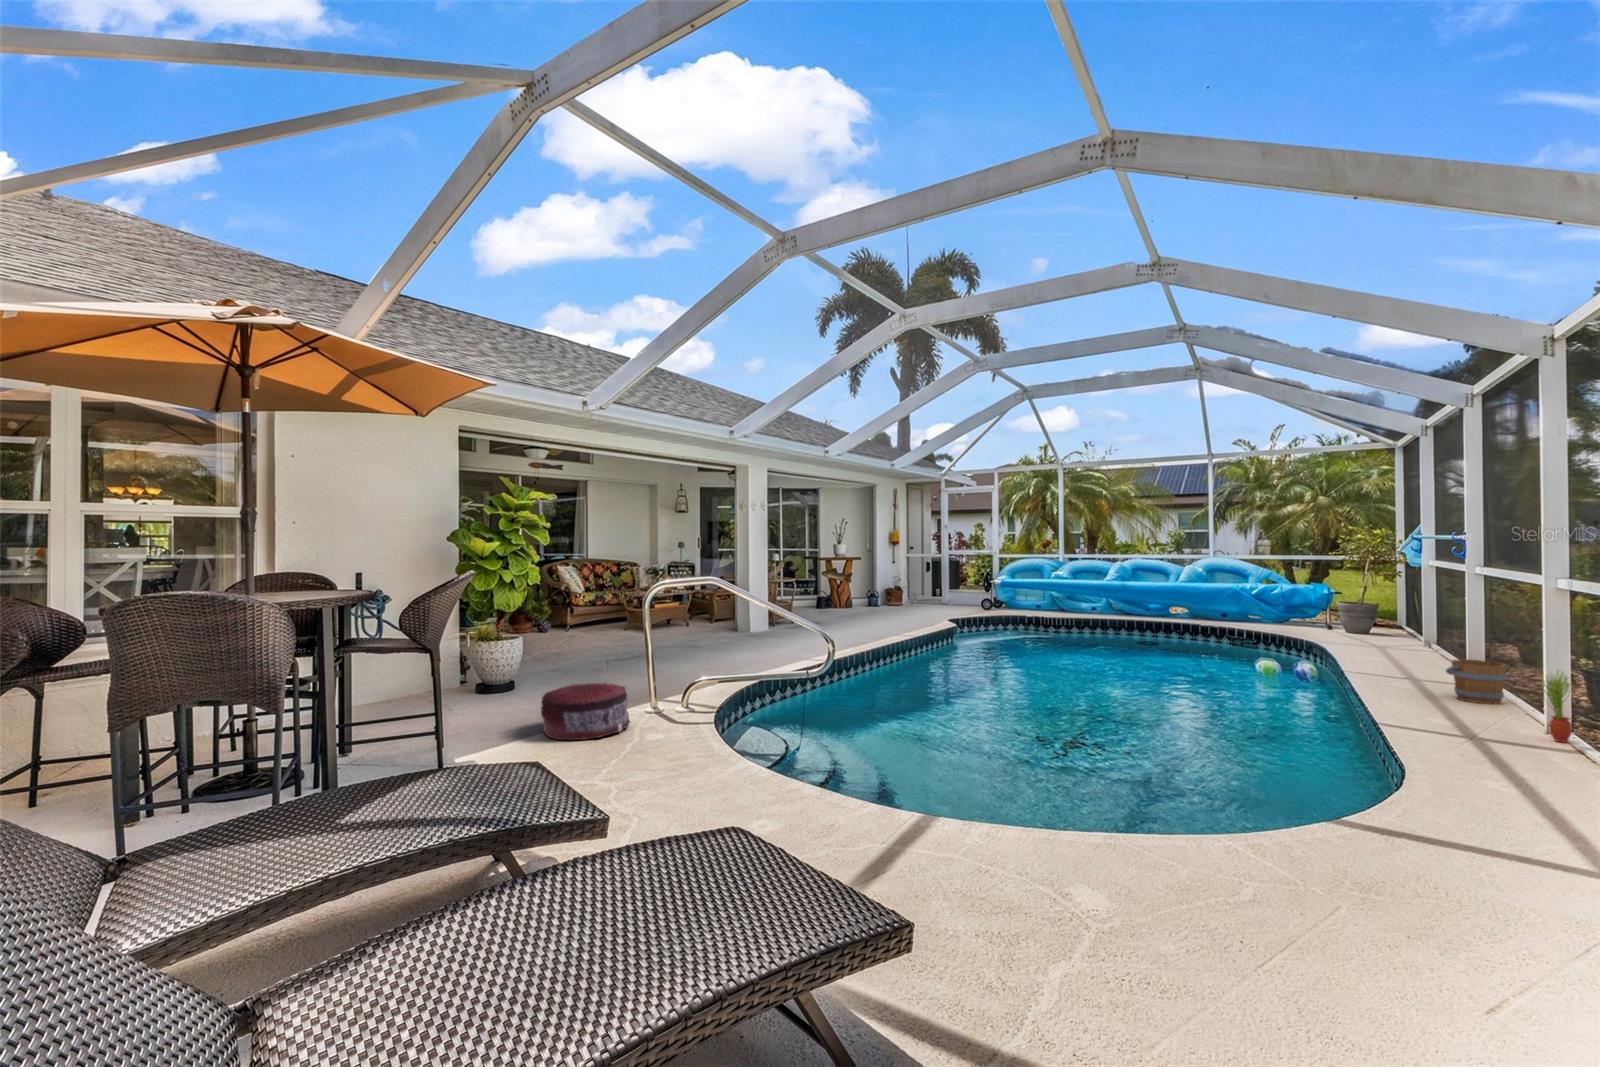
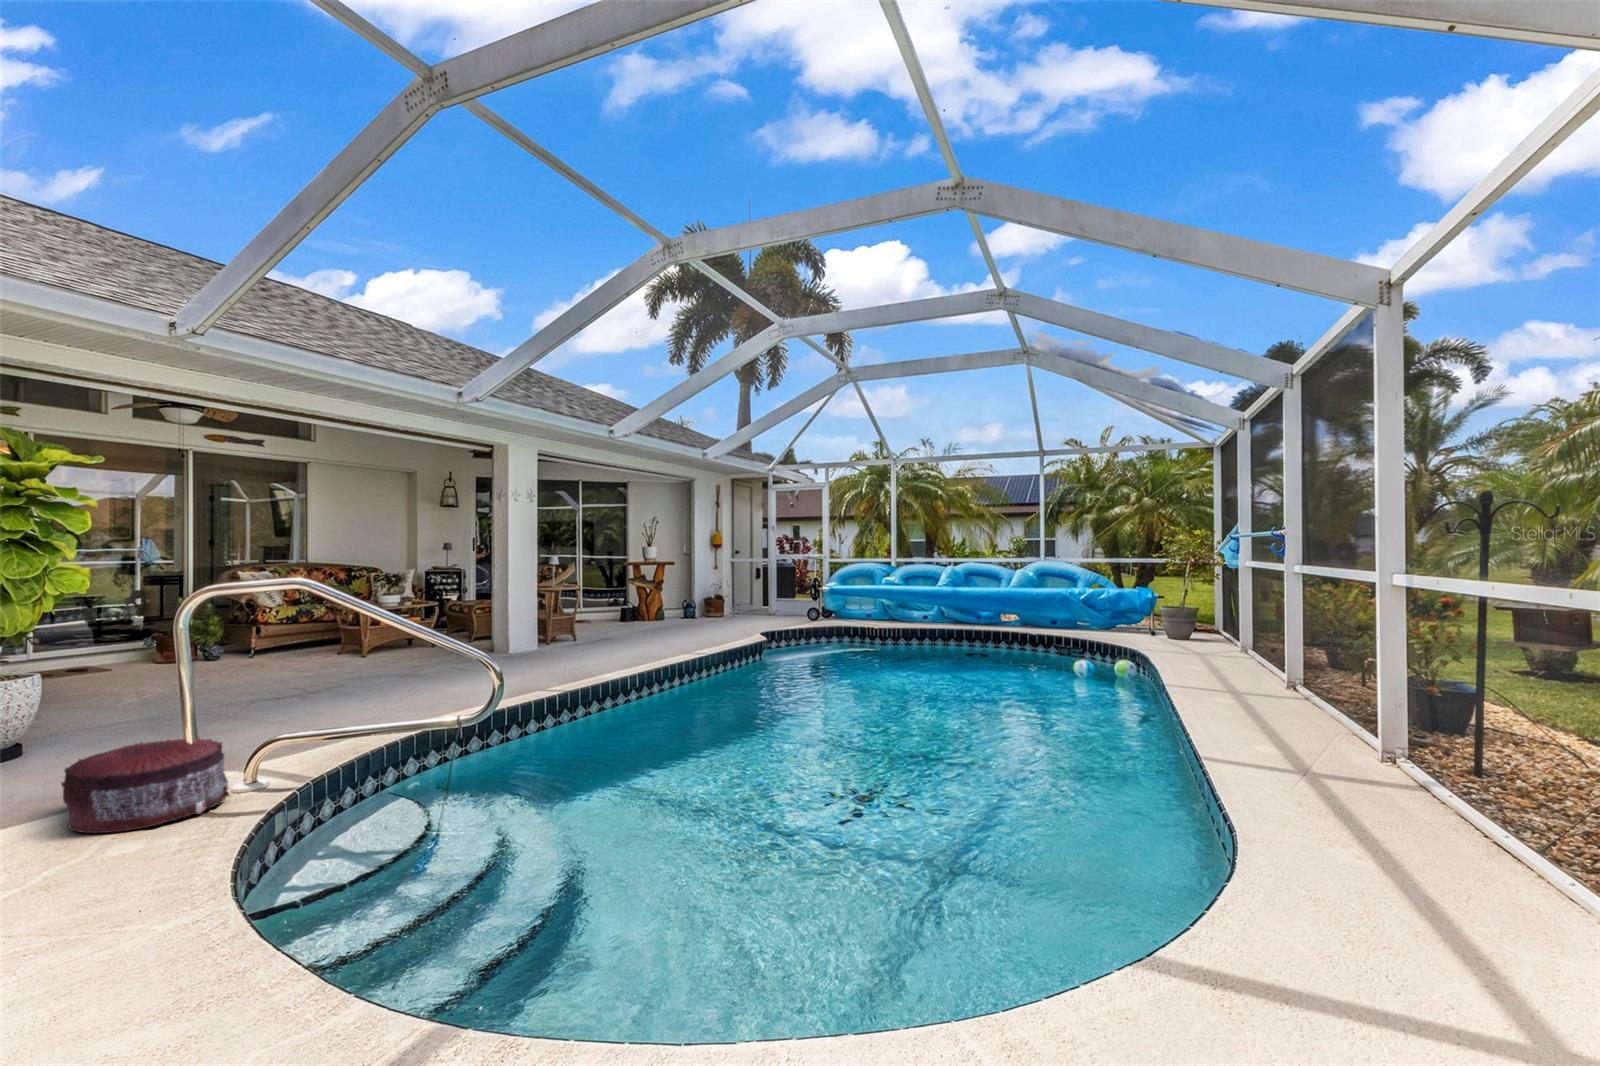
bucket: present [1446,659,1507,704] -> none [1267,667,1326,716]
potted plant: present [1542,671,1572,743] -> none [1363,678,1396,762]

